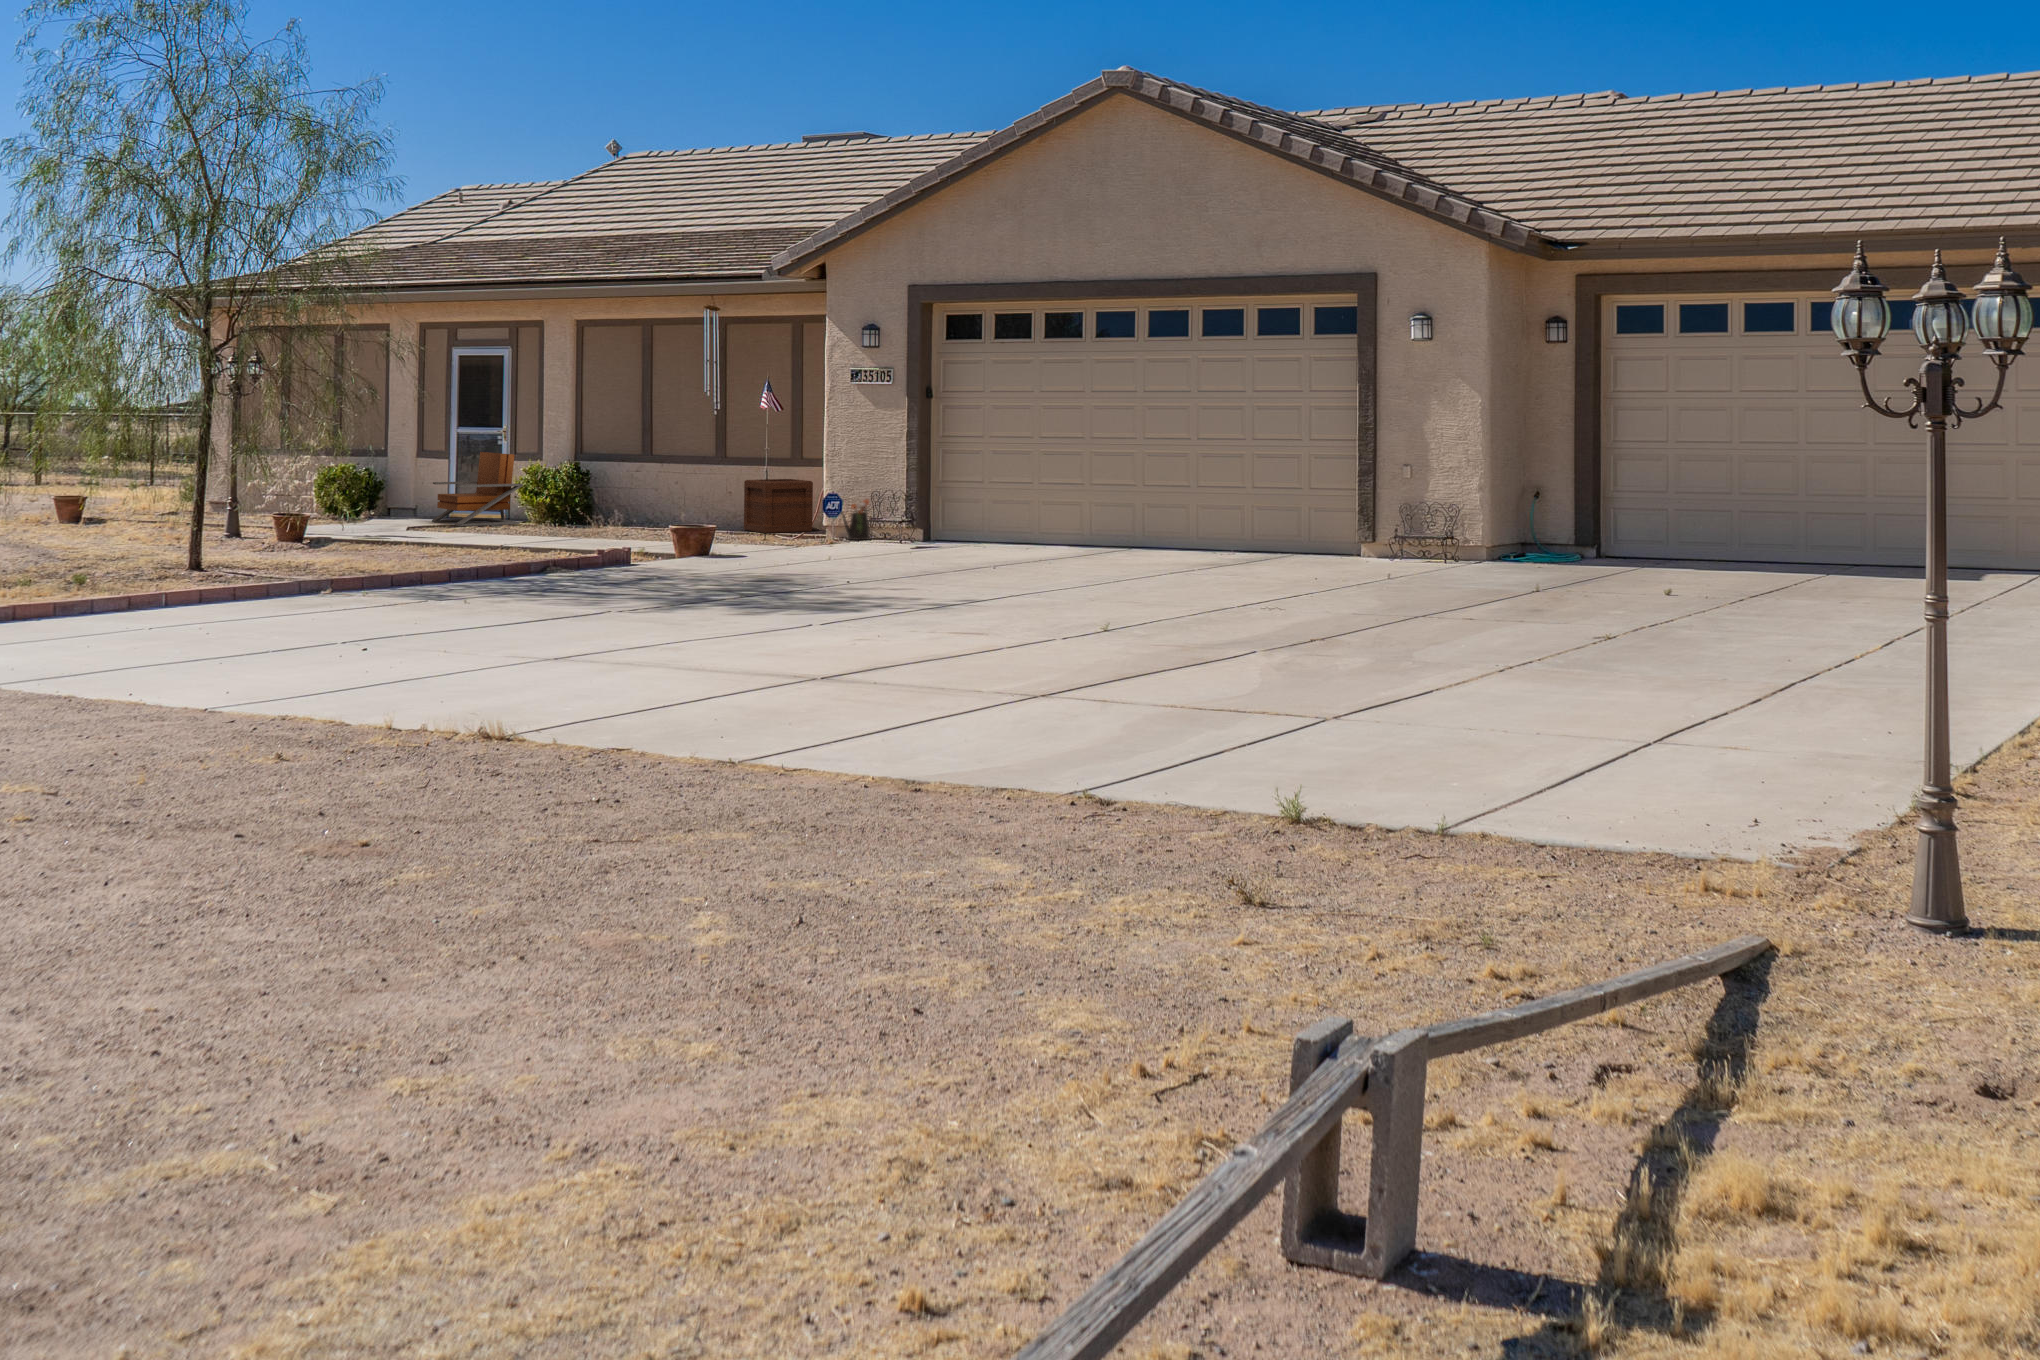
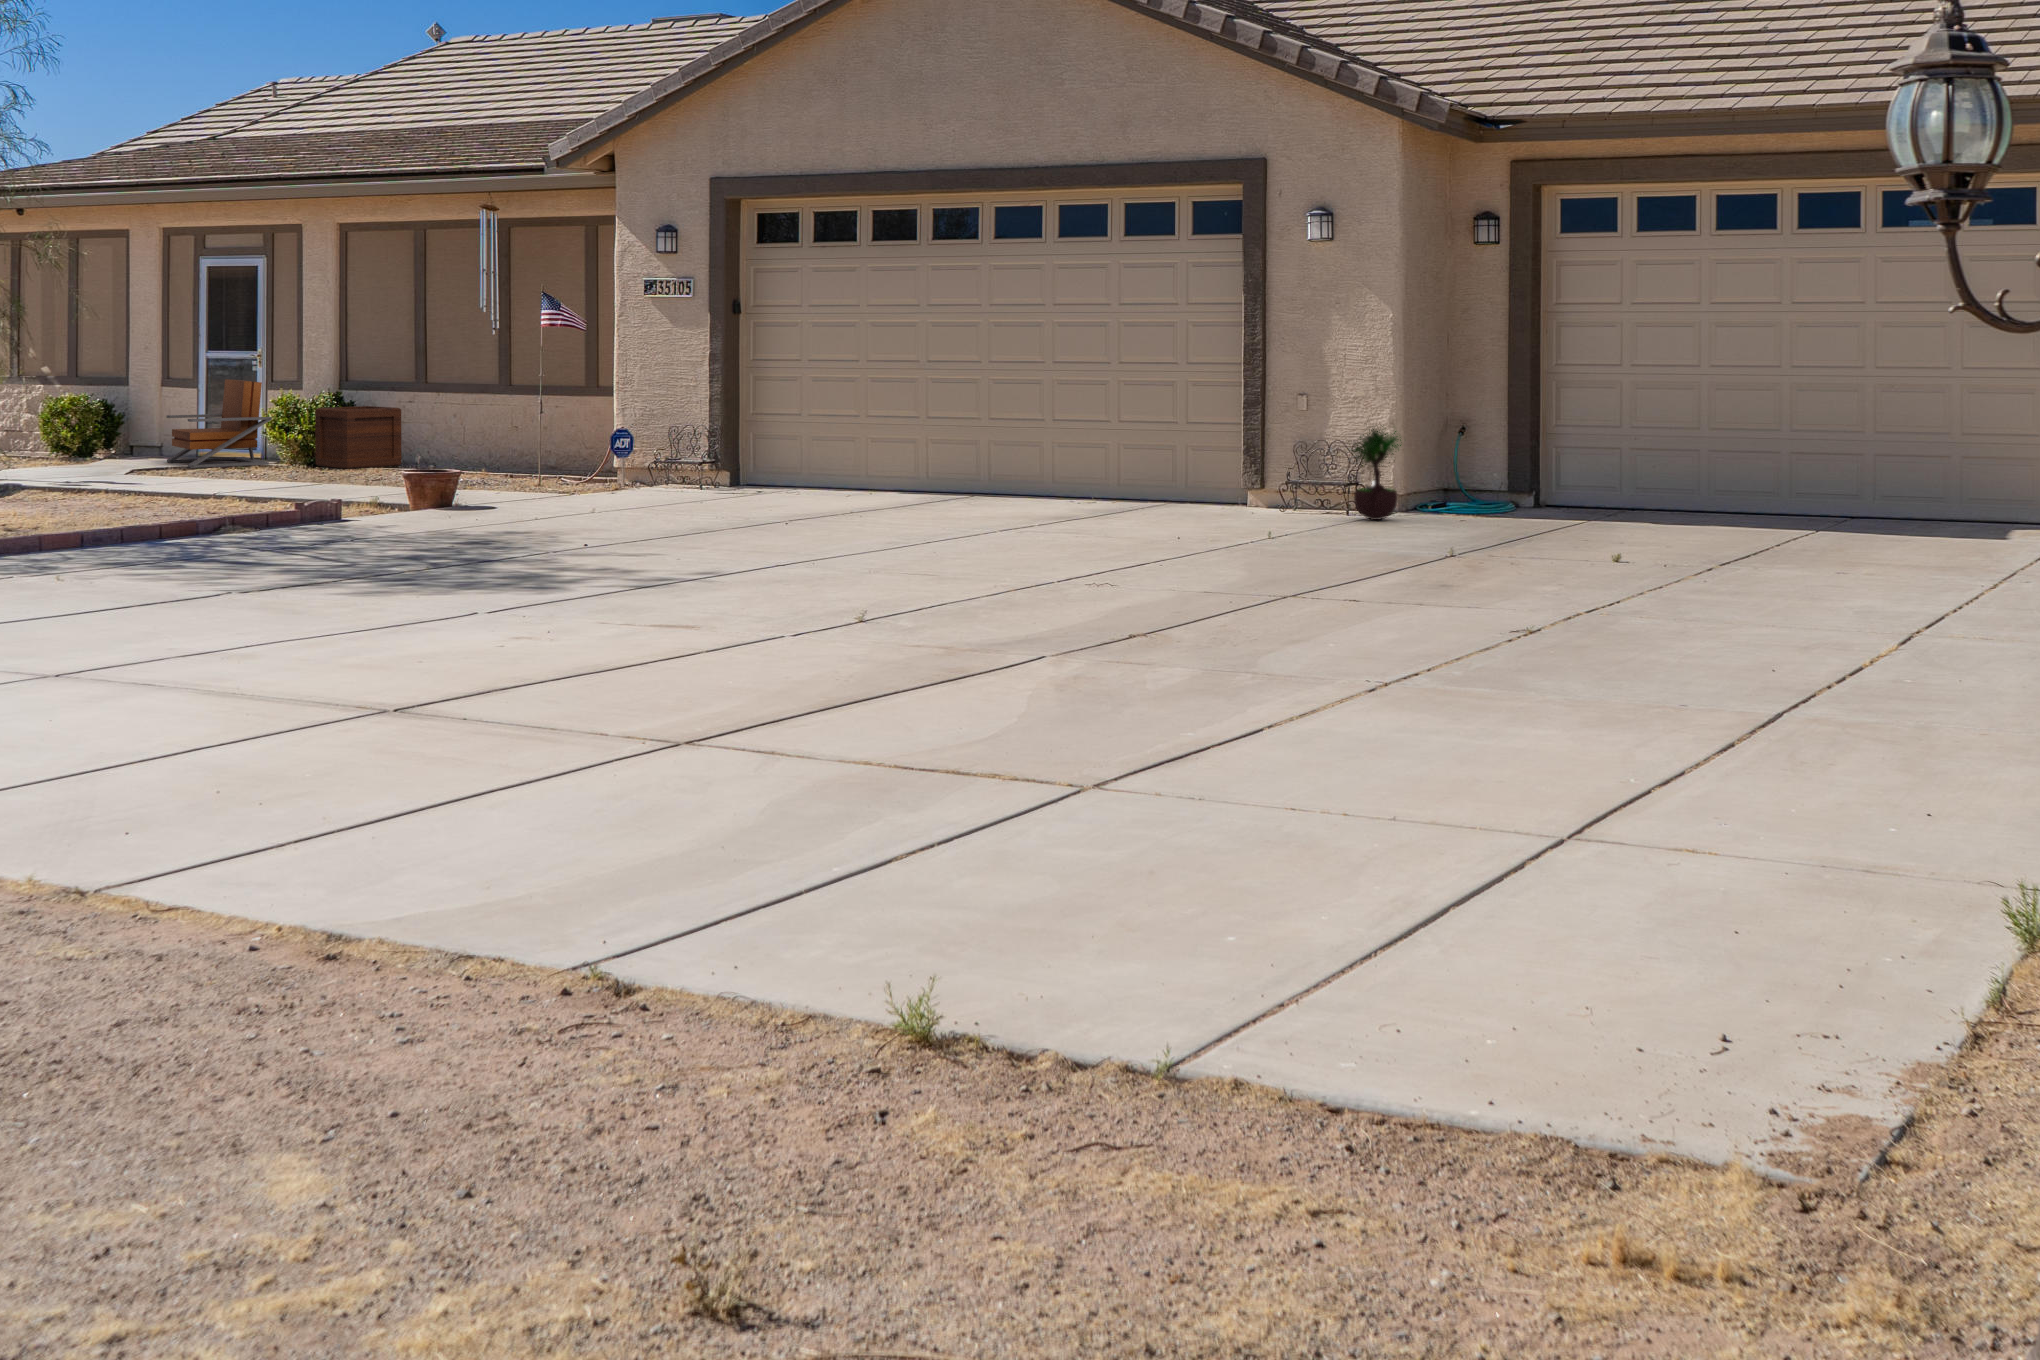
wooden crate: present [744,479,813,533] -> present [315,406,401,469]
potted tree: none [1446,485,1495,568] -> present [1347,425,1401,520]
watering can: present [841,500,870,540] -> none [632,435,674,484]

